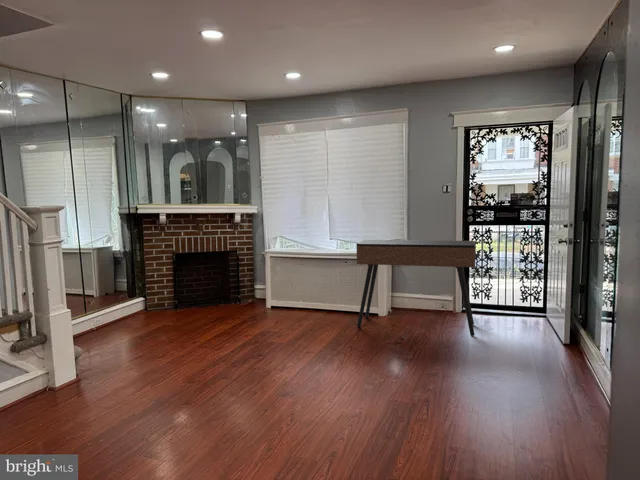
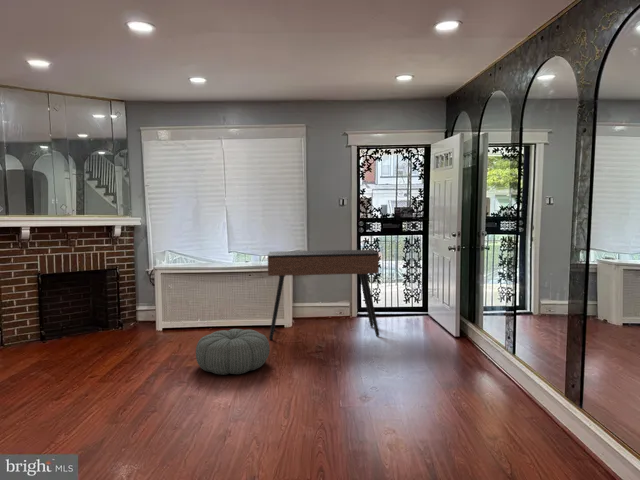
pouf: none [271,314,343,359] -> present [196,329,270,375]

